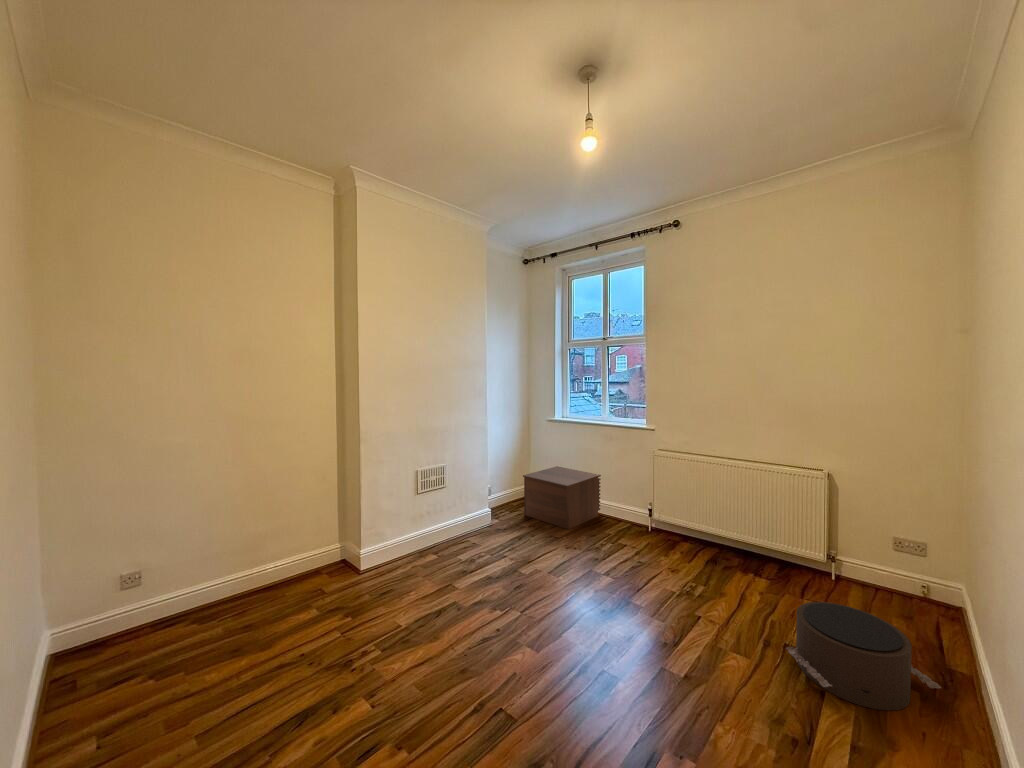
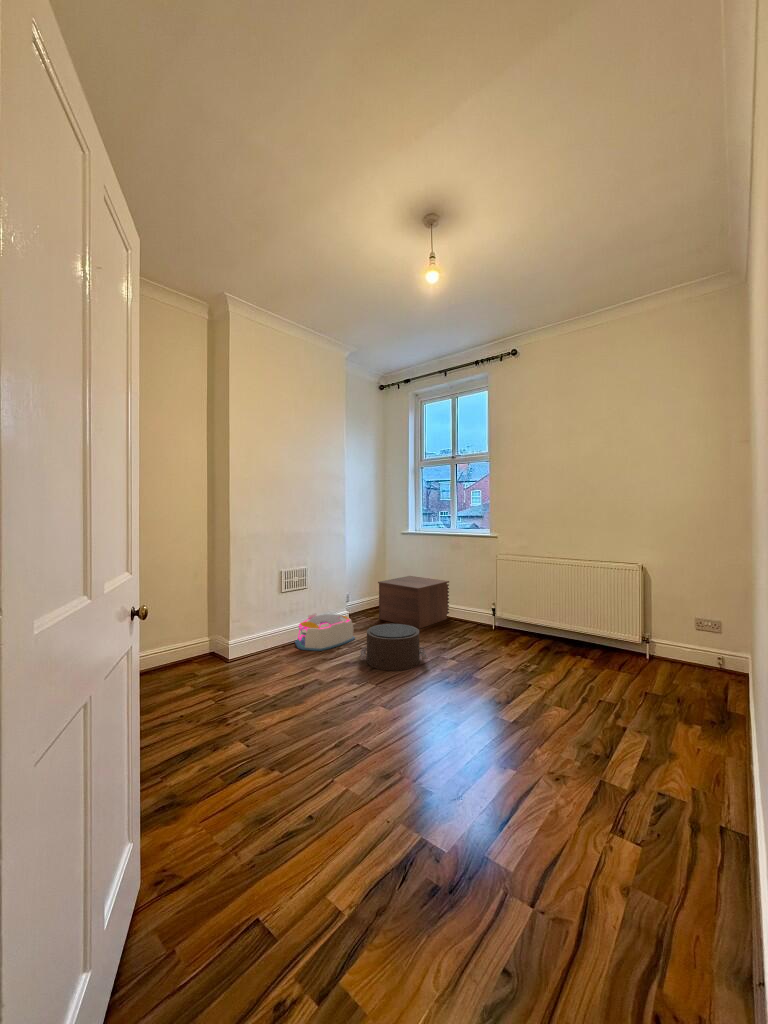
storage bin: none [433,514,498,560] -> present [295,614,355,651]
pouf: present [786,602,941,711] -> present [360,624,428,671]

